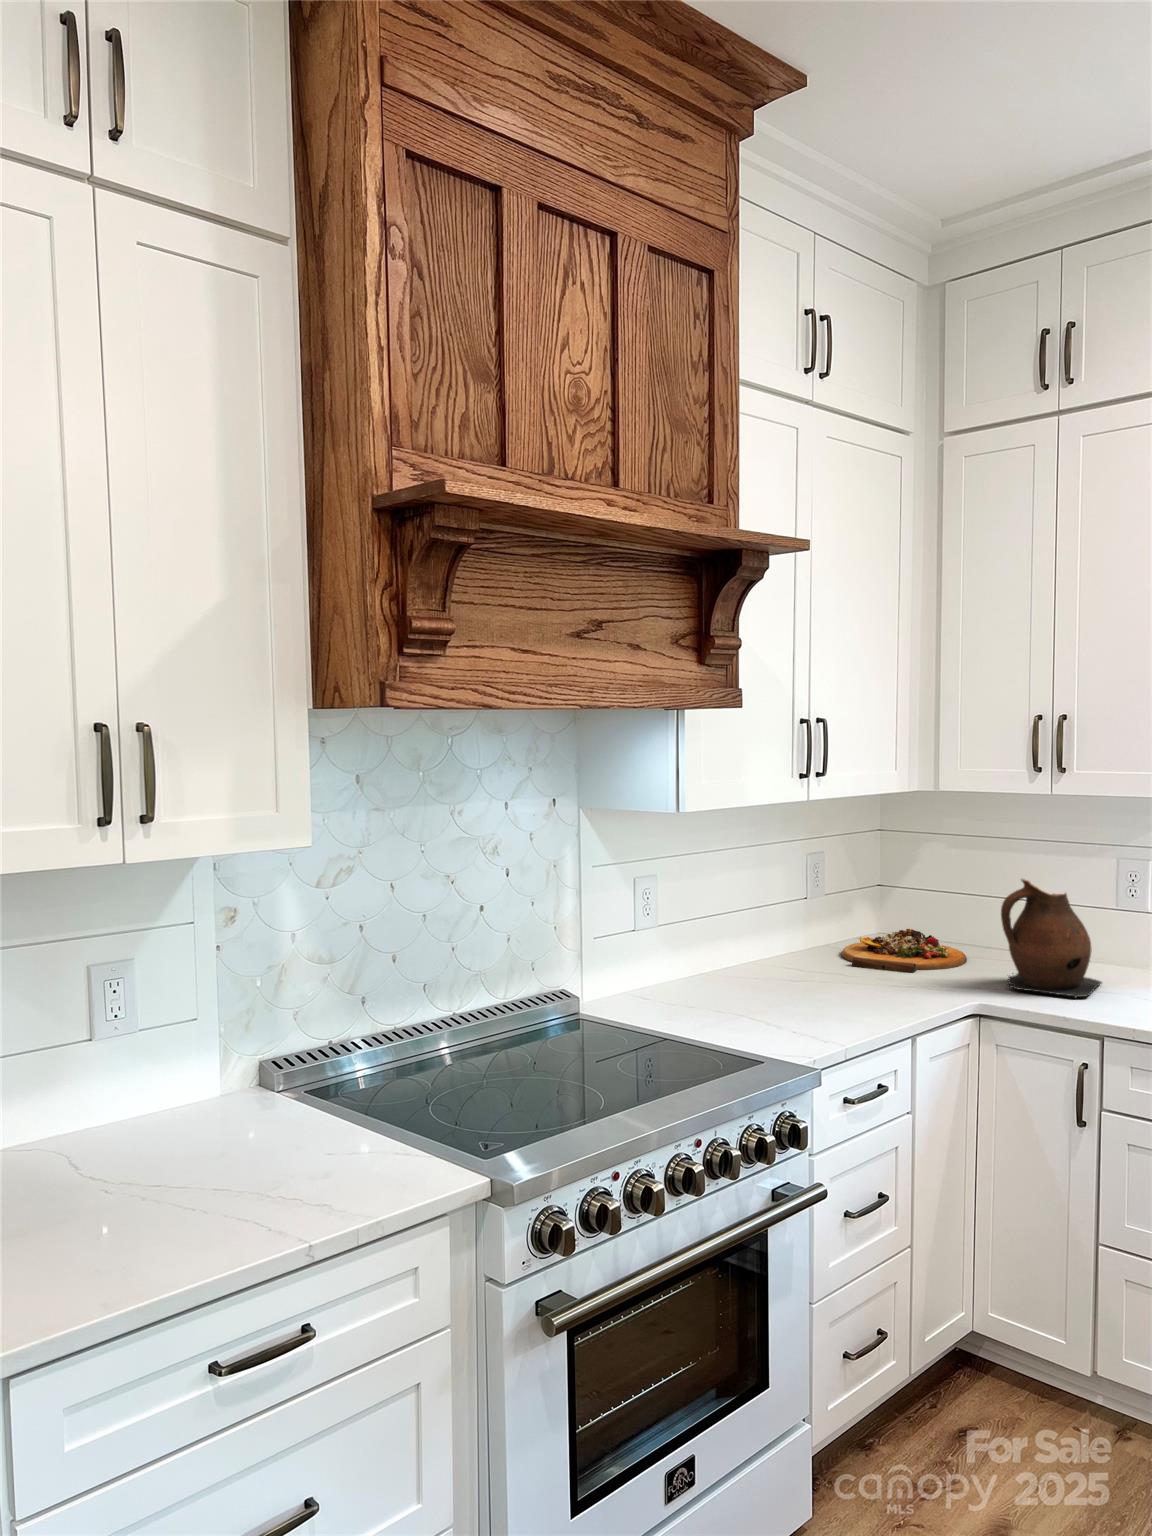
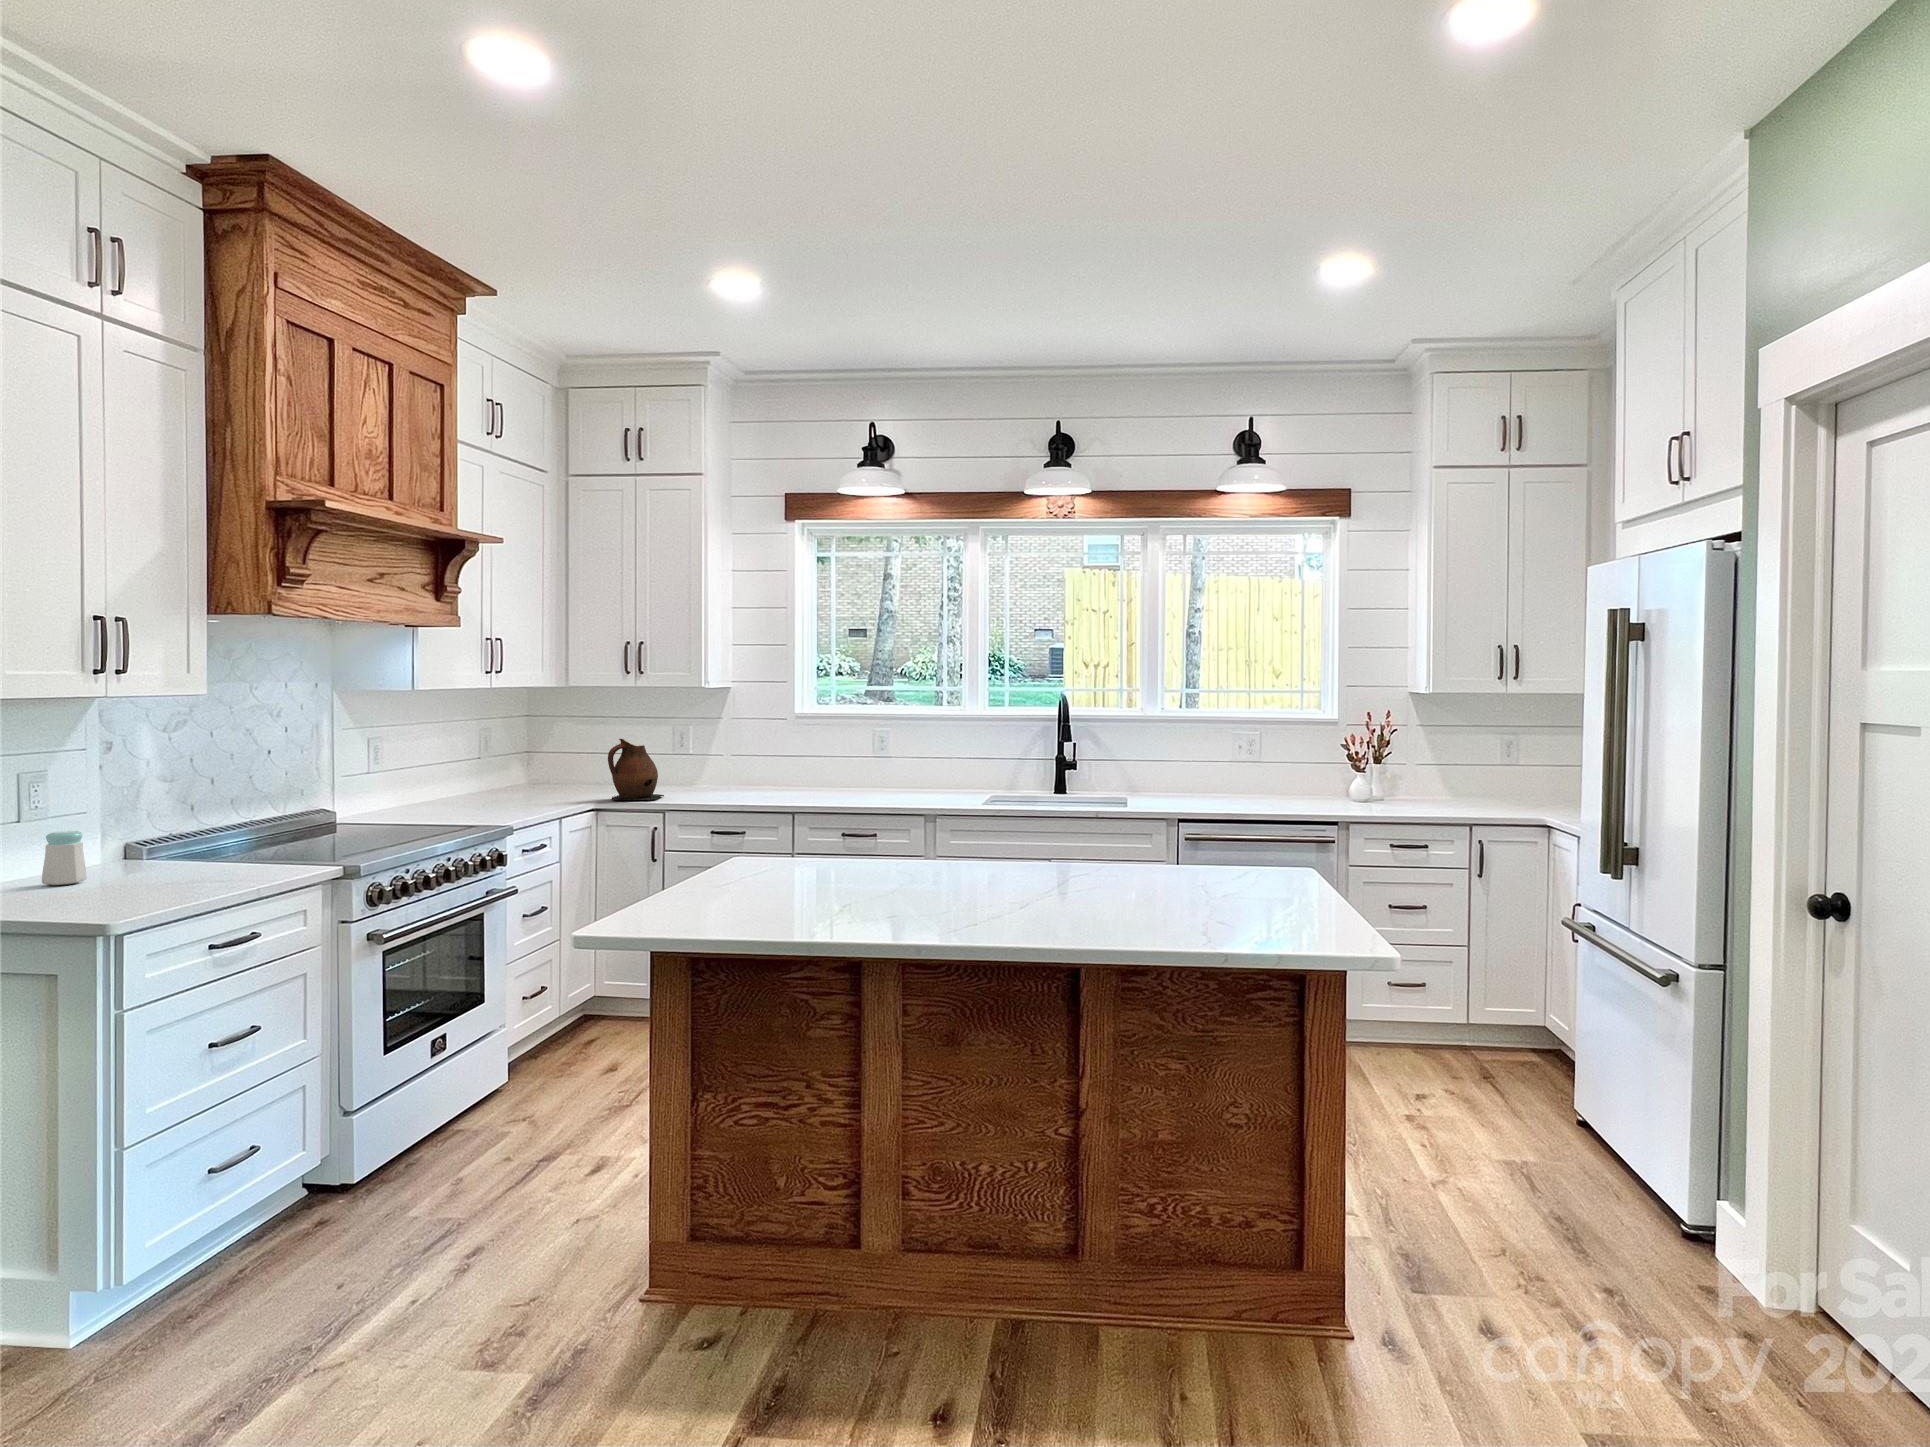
cutting board: present [842,929,967,973] -> none [505,780,587,802]
salt shaker: none [65,1079,122,1174] -> present [42,831,87,885]

